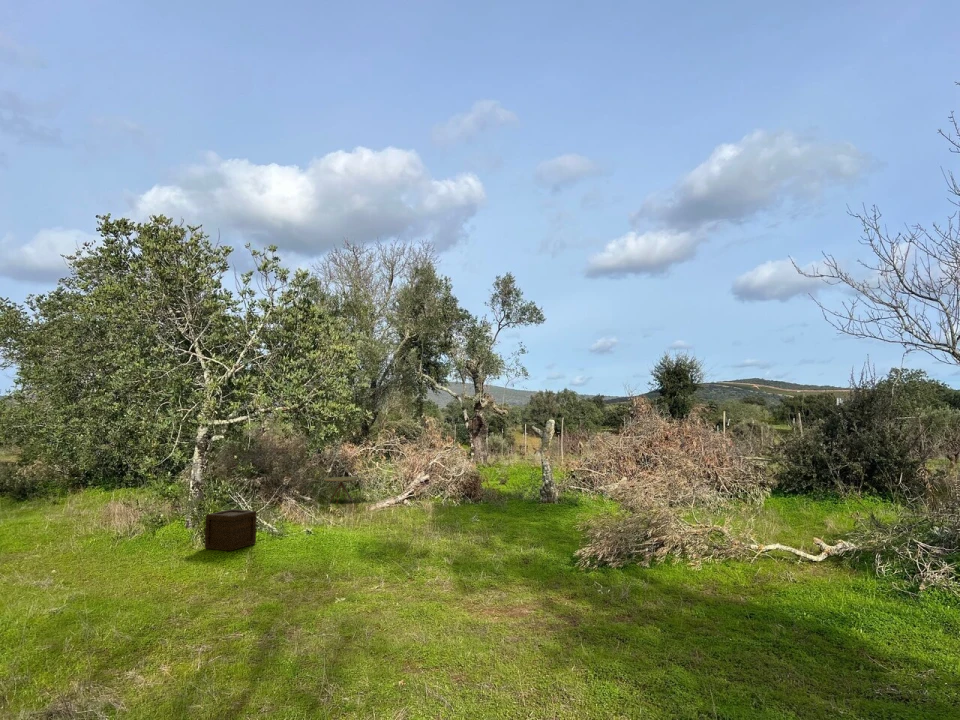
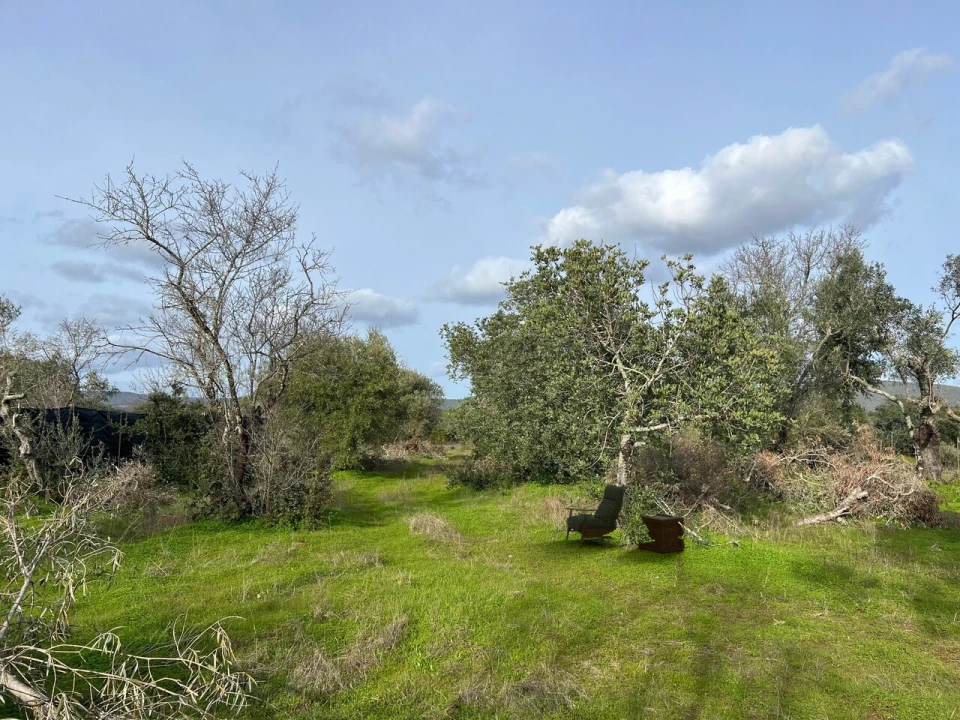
round table: present [324,477,358,502] -> none [741,489,781,518]
chair: none [118,484,195,558] -> present [565,485,627,547]

